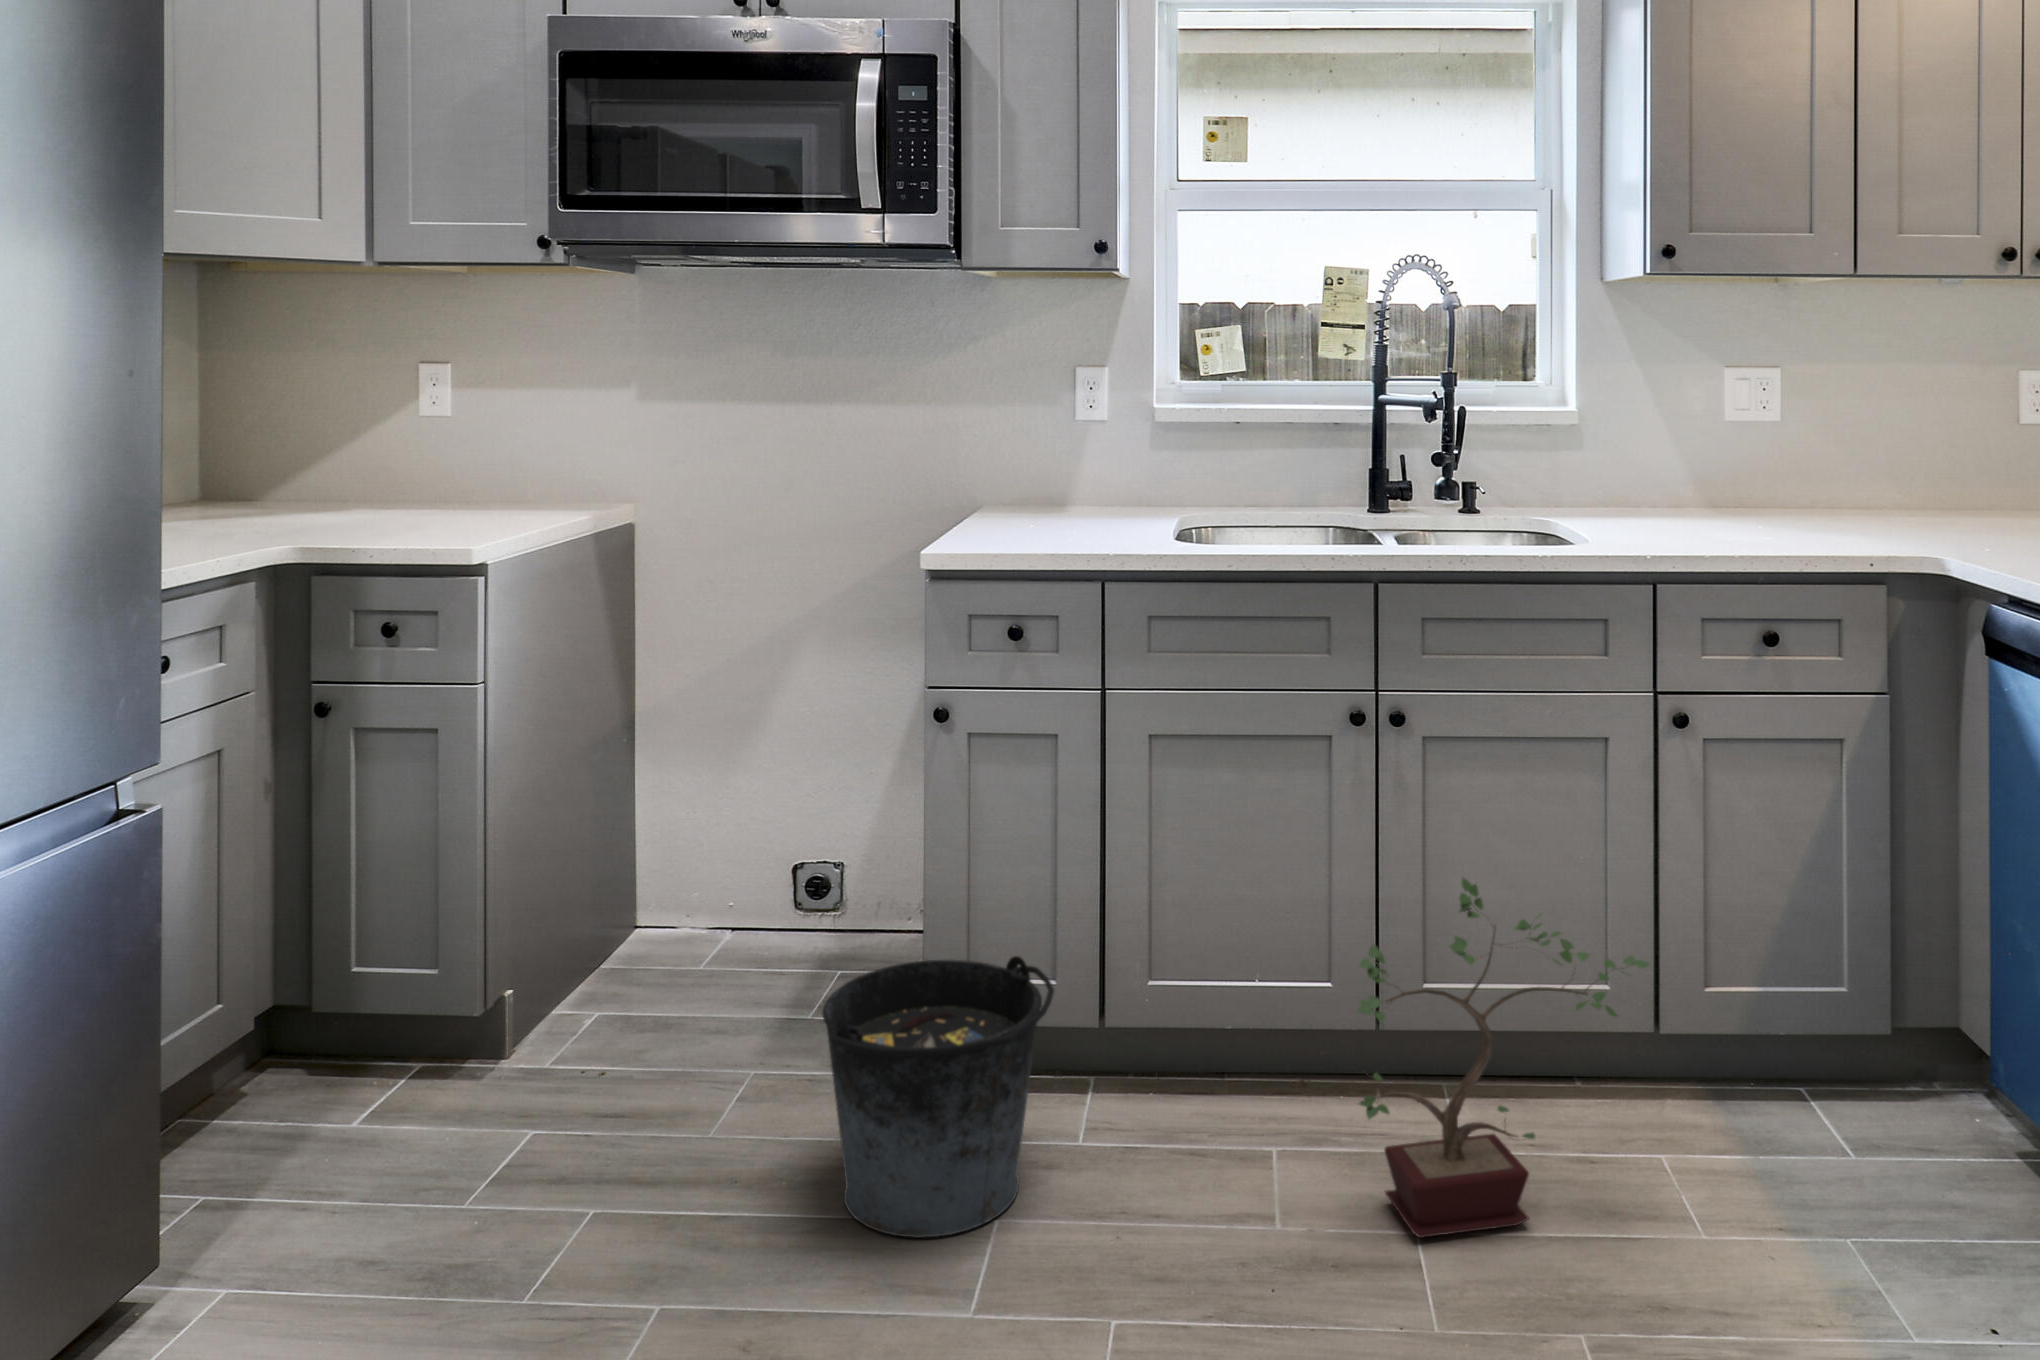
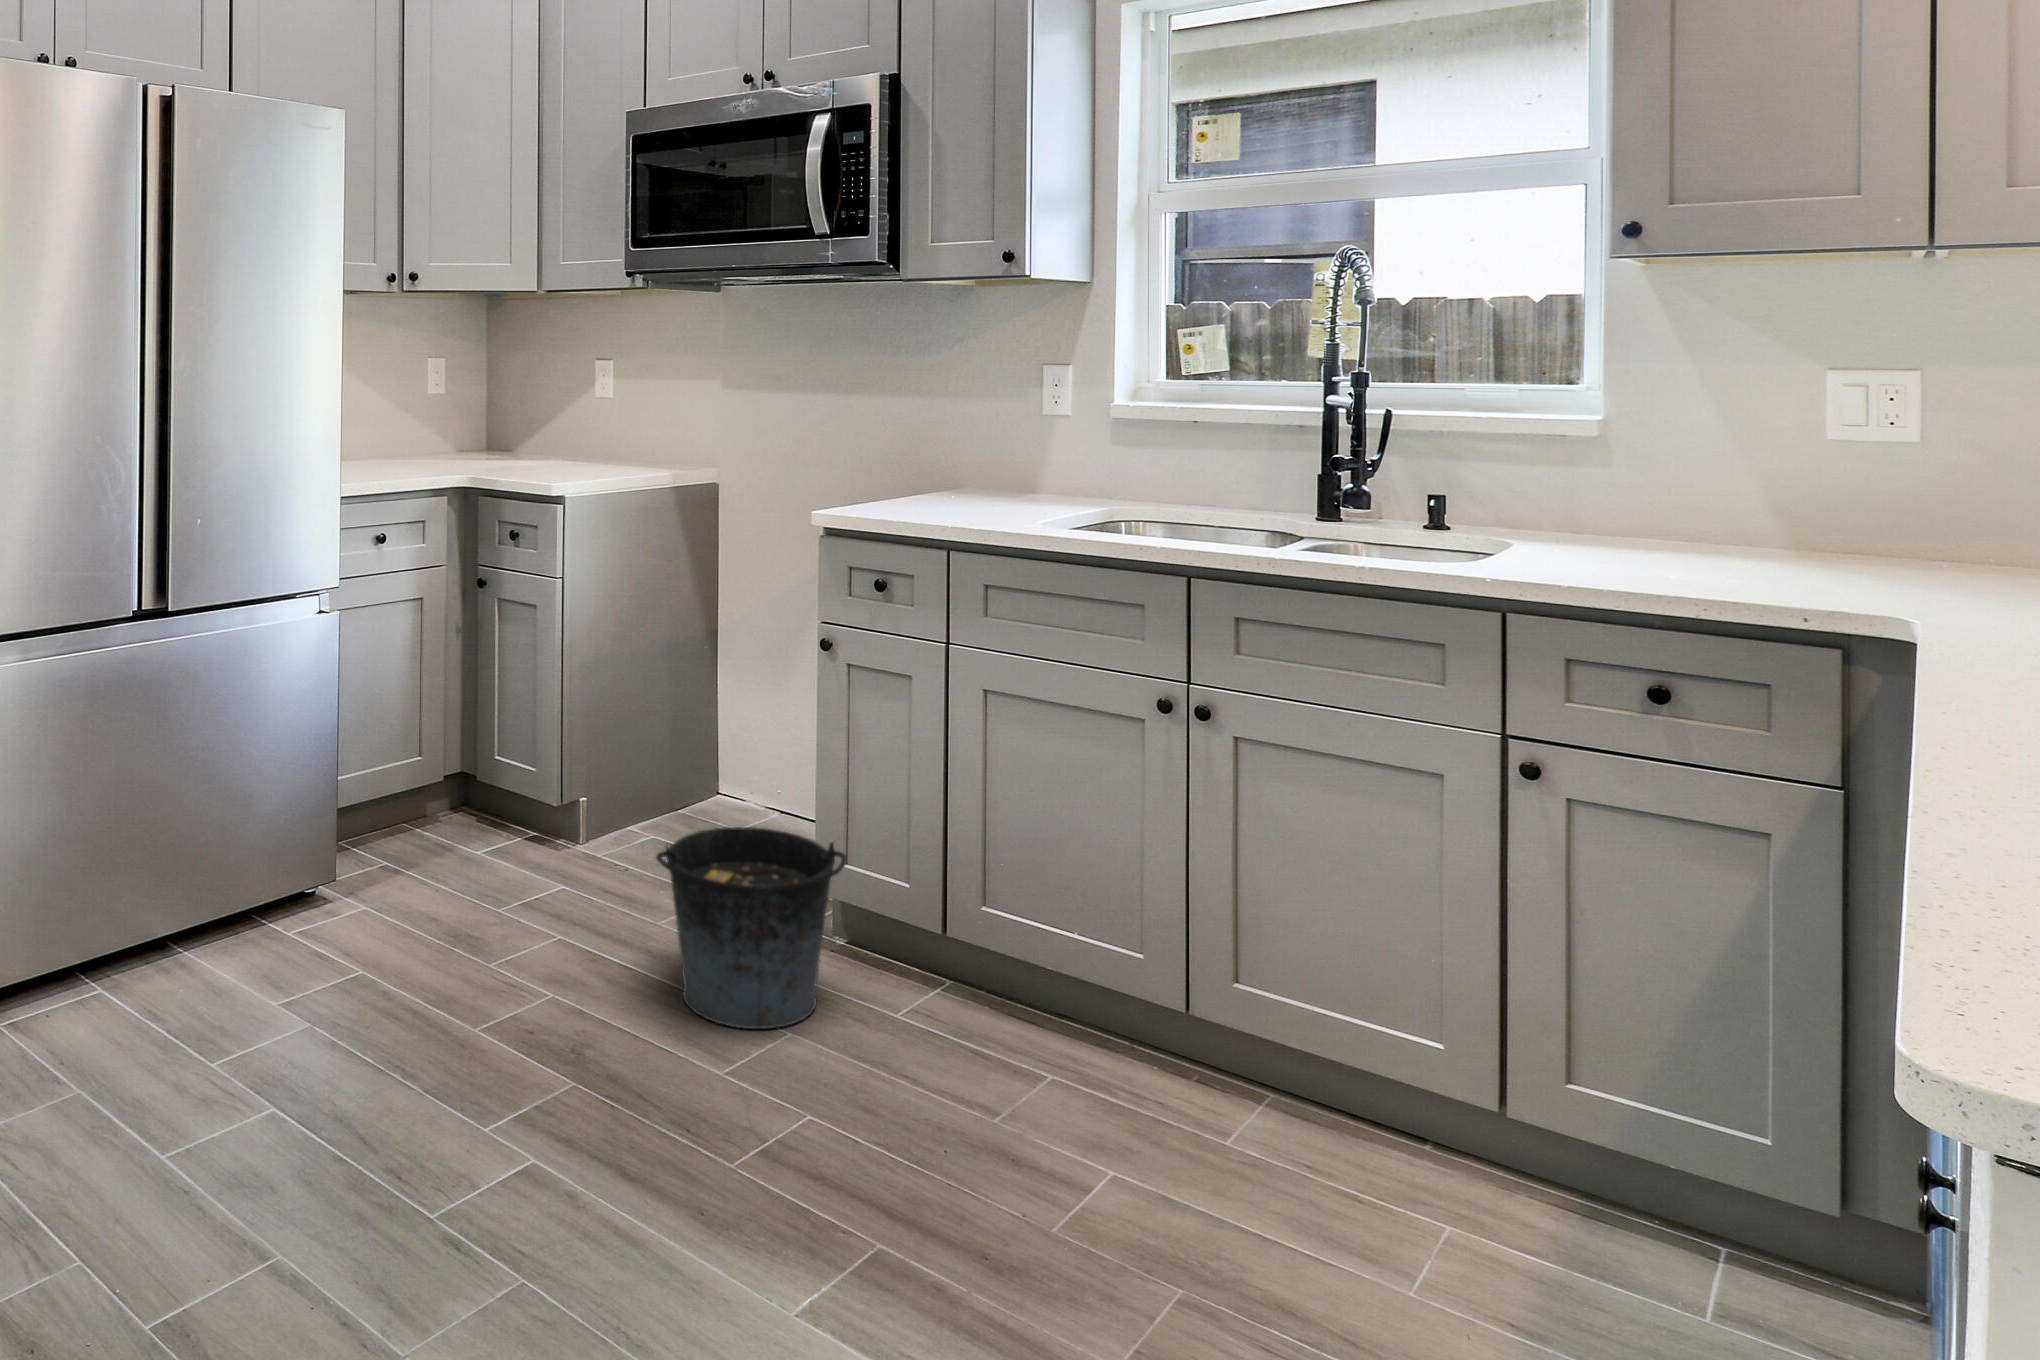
potted plant: present [1358,878,1650,1238] -> none [1019,856,1335,1197]

